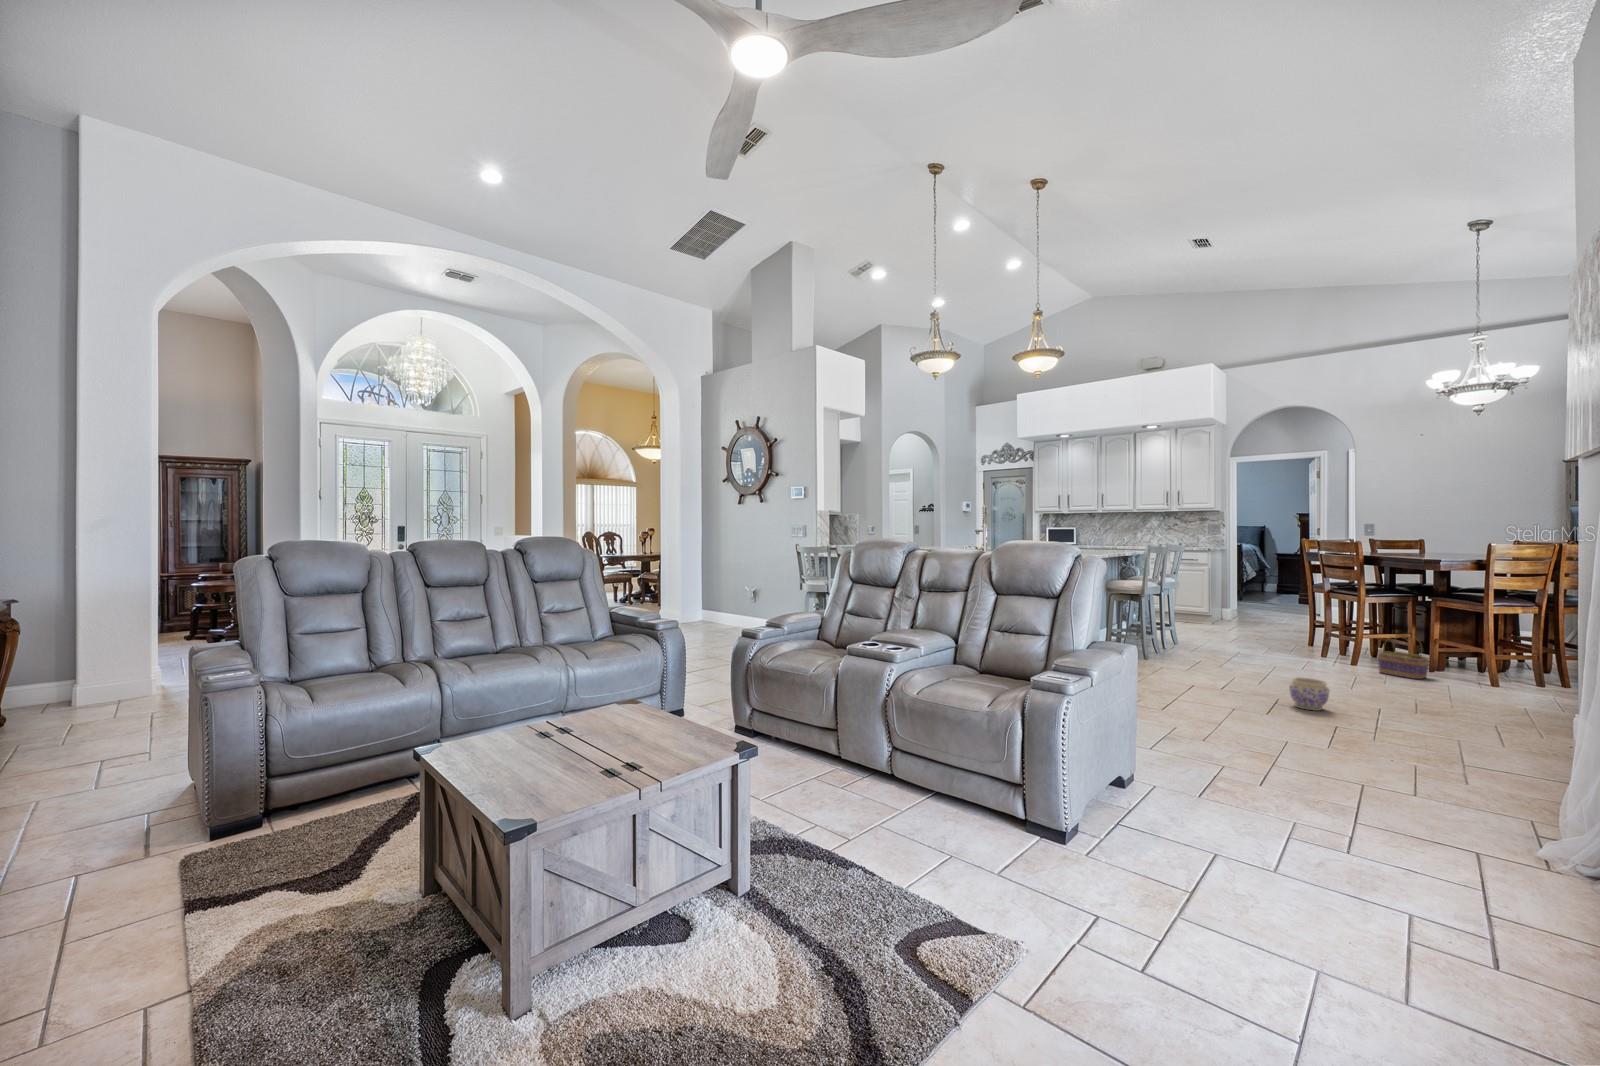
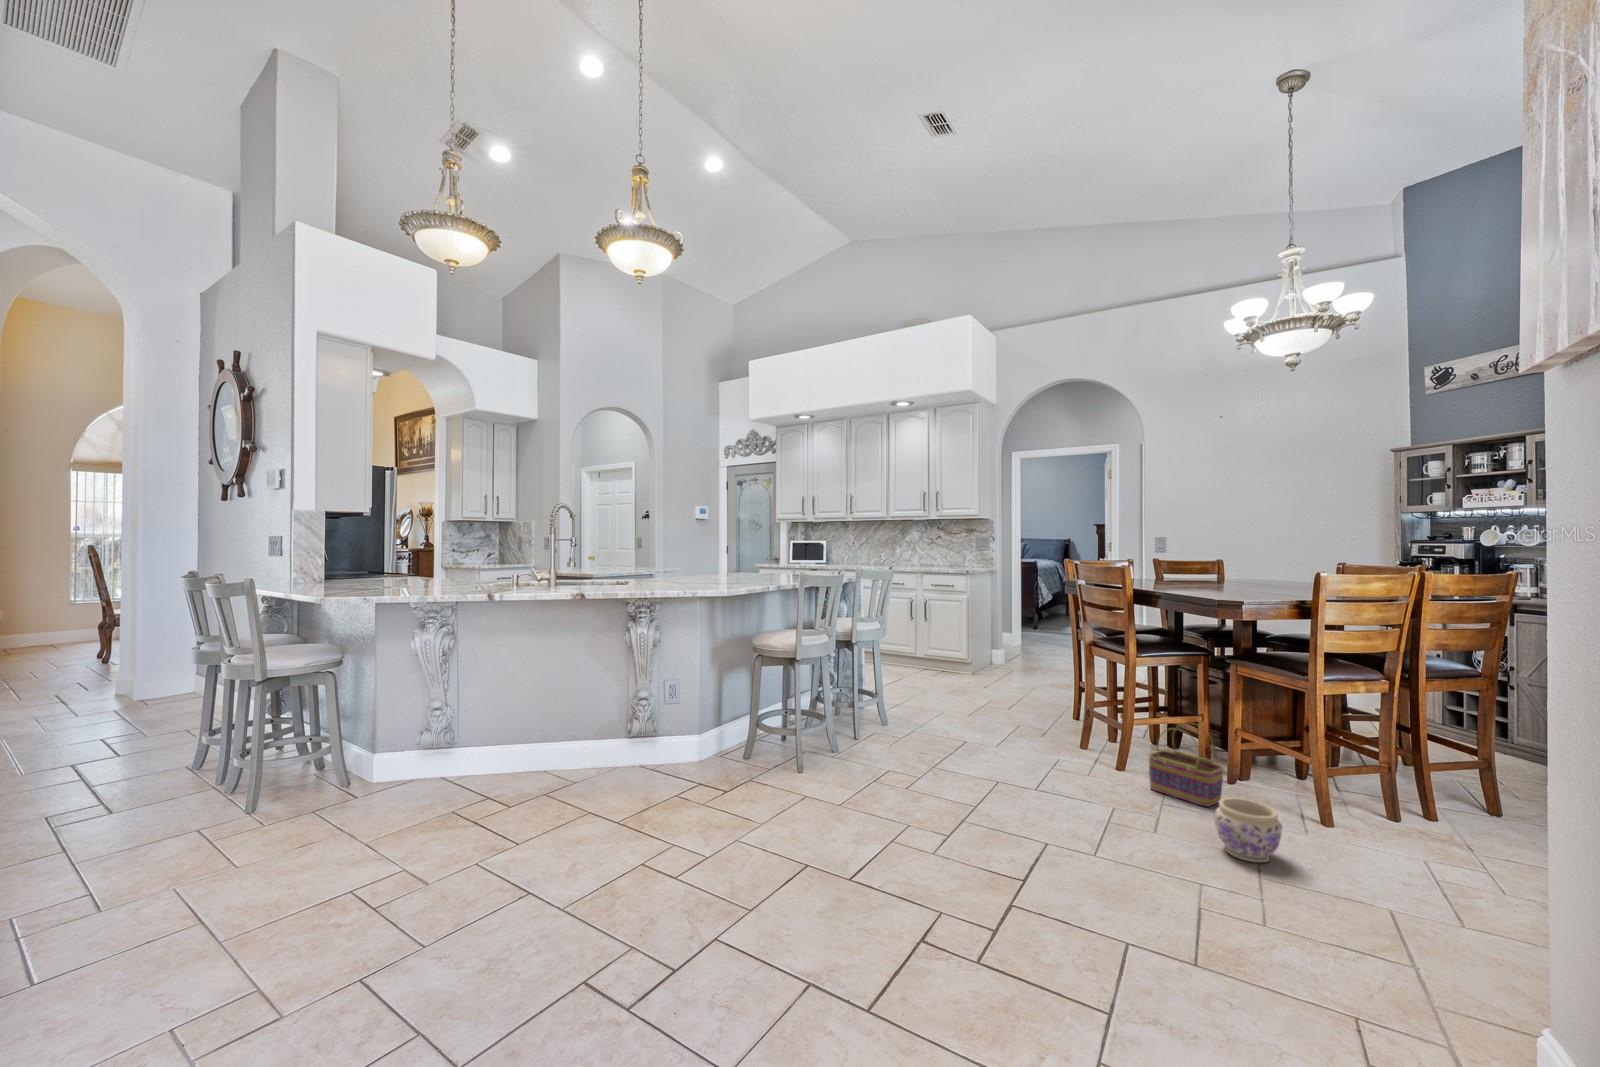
planter: present [1289,677,1329,711] -> present [1214,798,1282,863]

